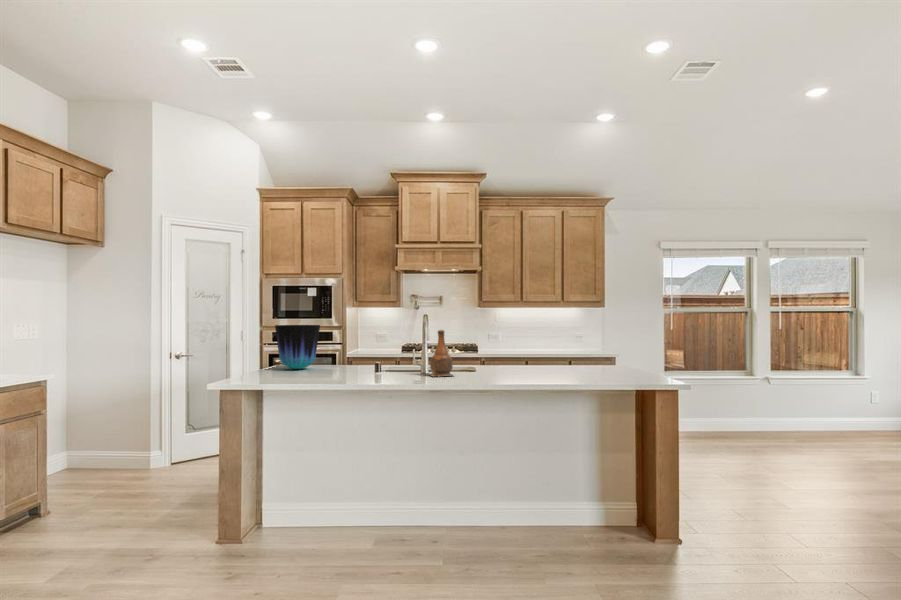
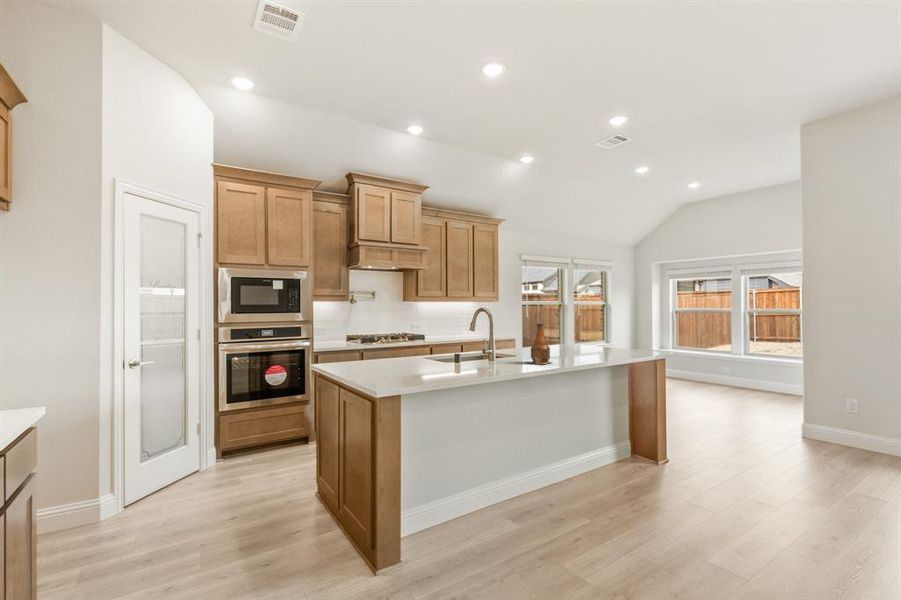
vase: present [275,325,320,369] -> none [364,320,412,368]

